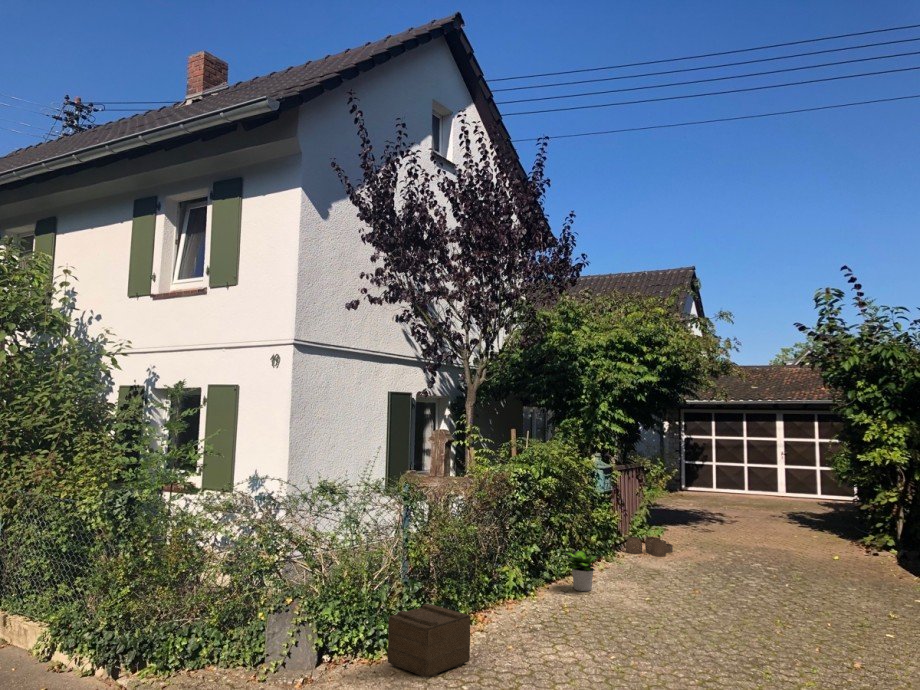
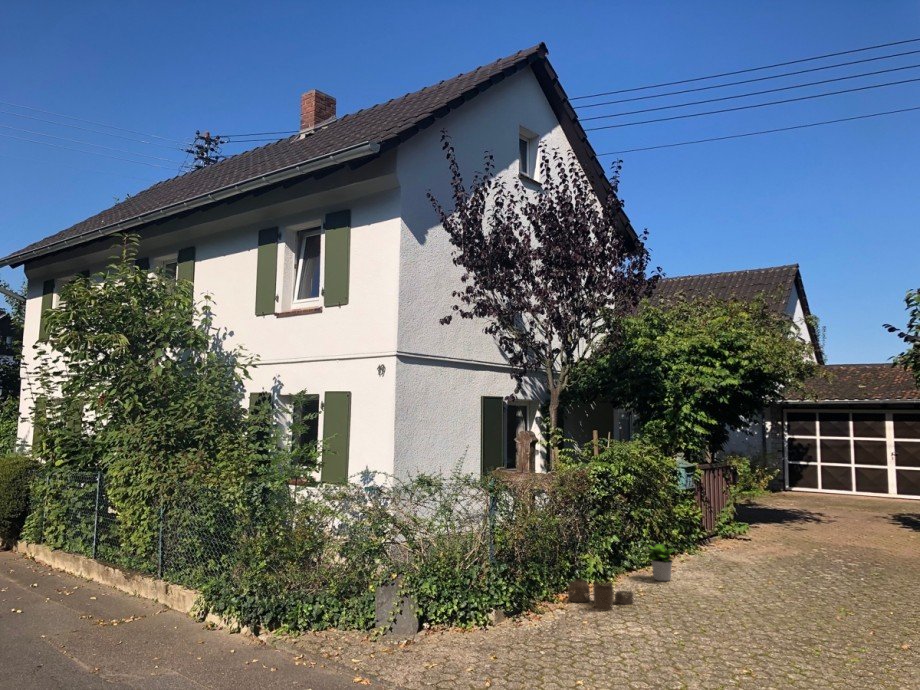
woven basket: present [626,536,673,557] -> present [568,579,634,610]
wooden crate: present [388,604,470,677] -> none [477,583,549,644]

